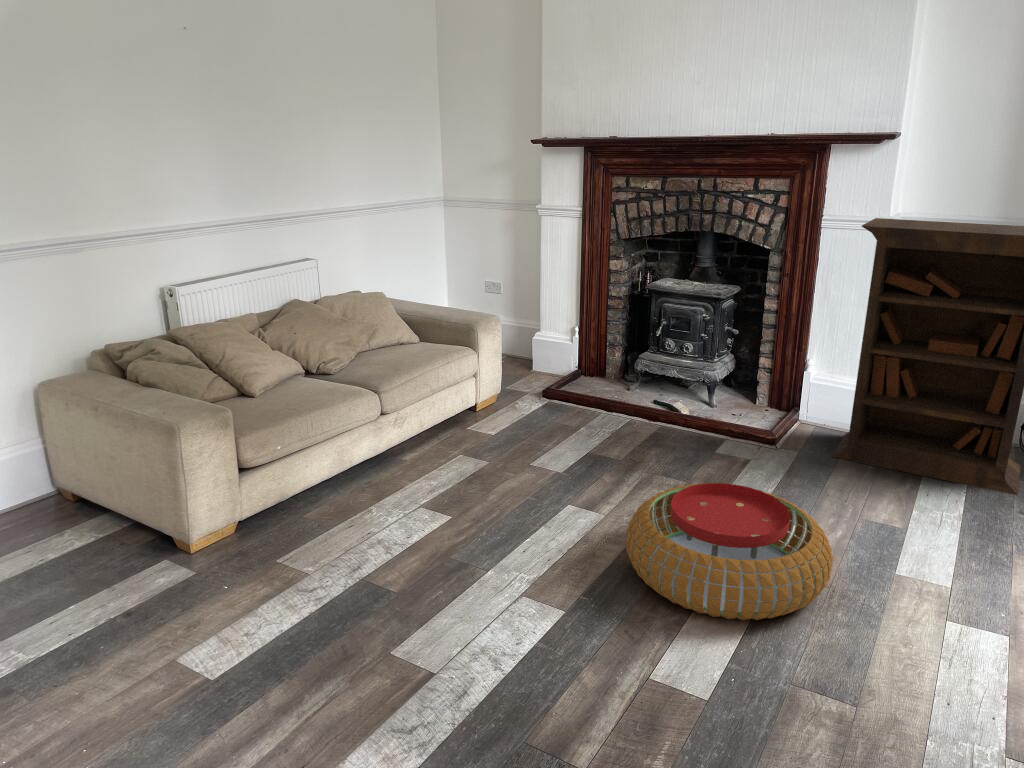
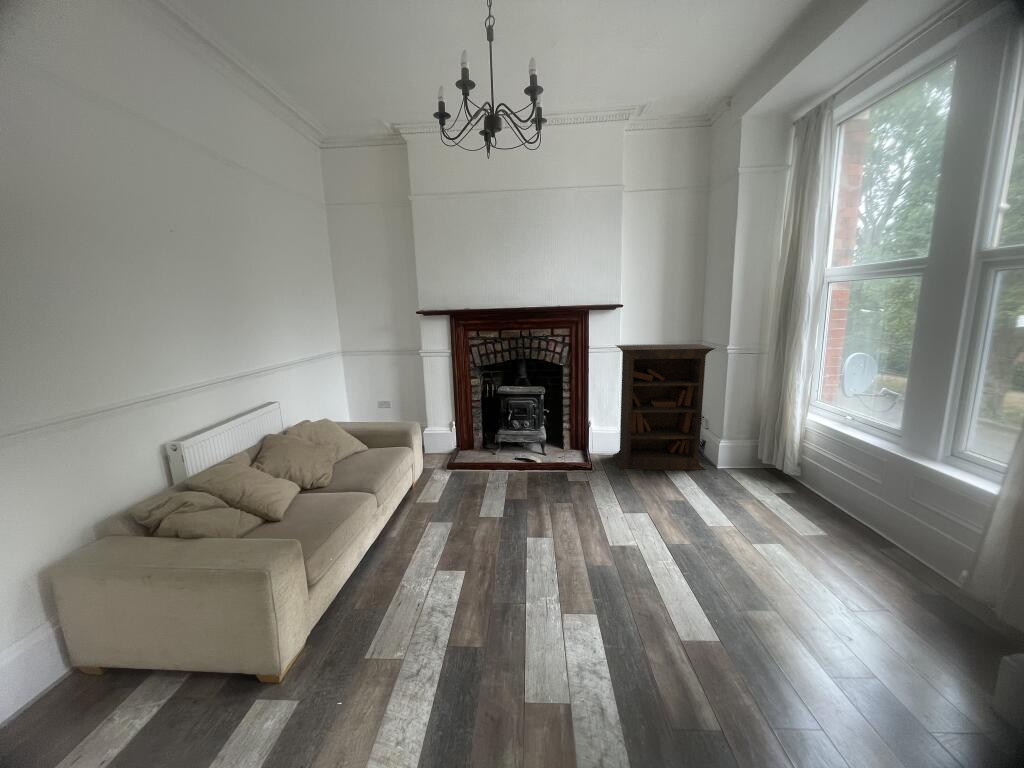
pouf: present [626,483,833,620] -> none [585,499,707,584]

